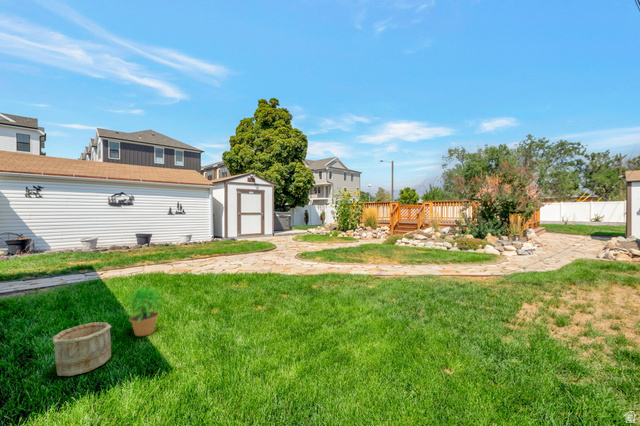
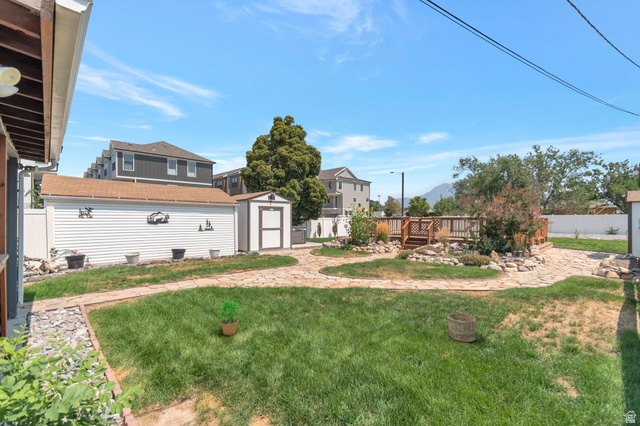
wooden bucket: present [52,322,111,376] -> present [447,313,476,342]

